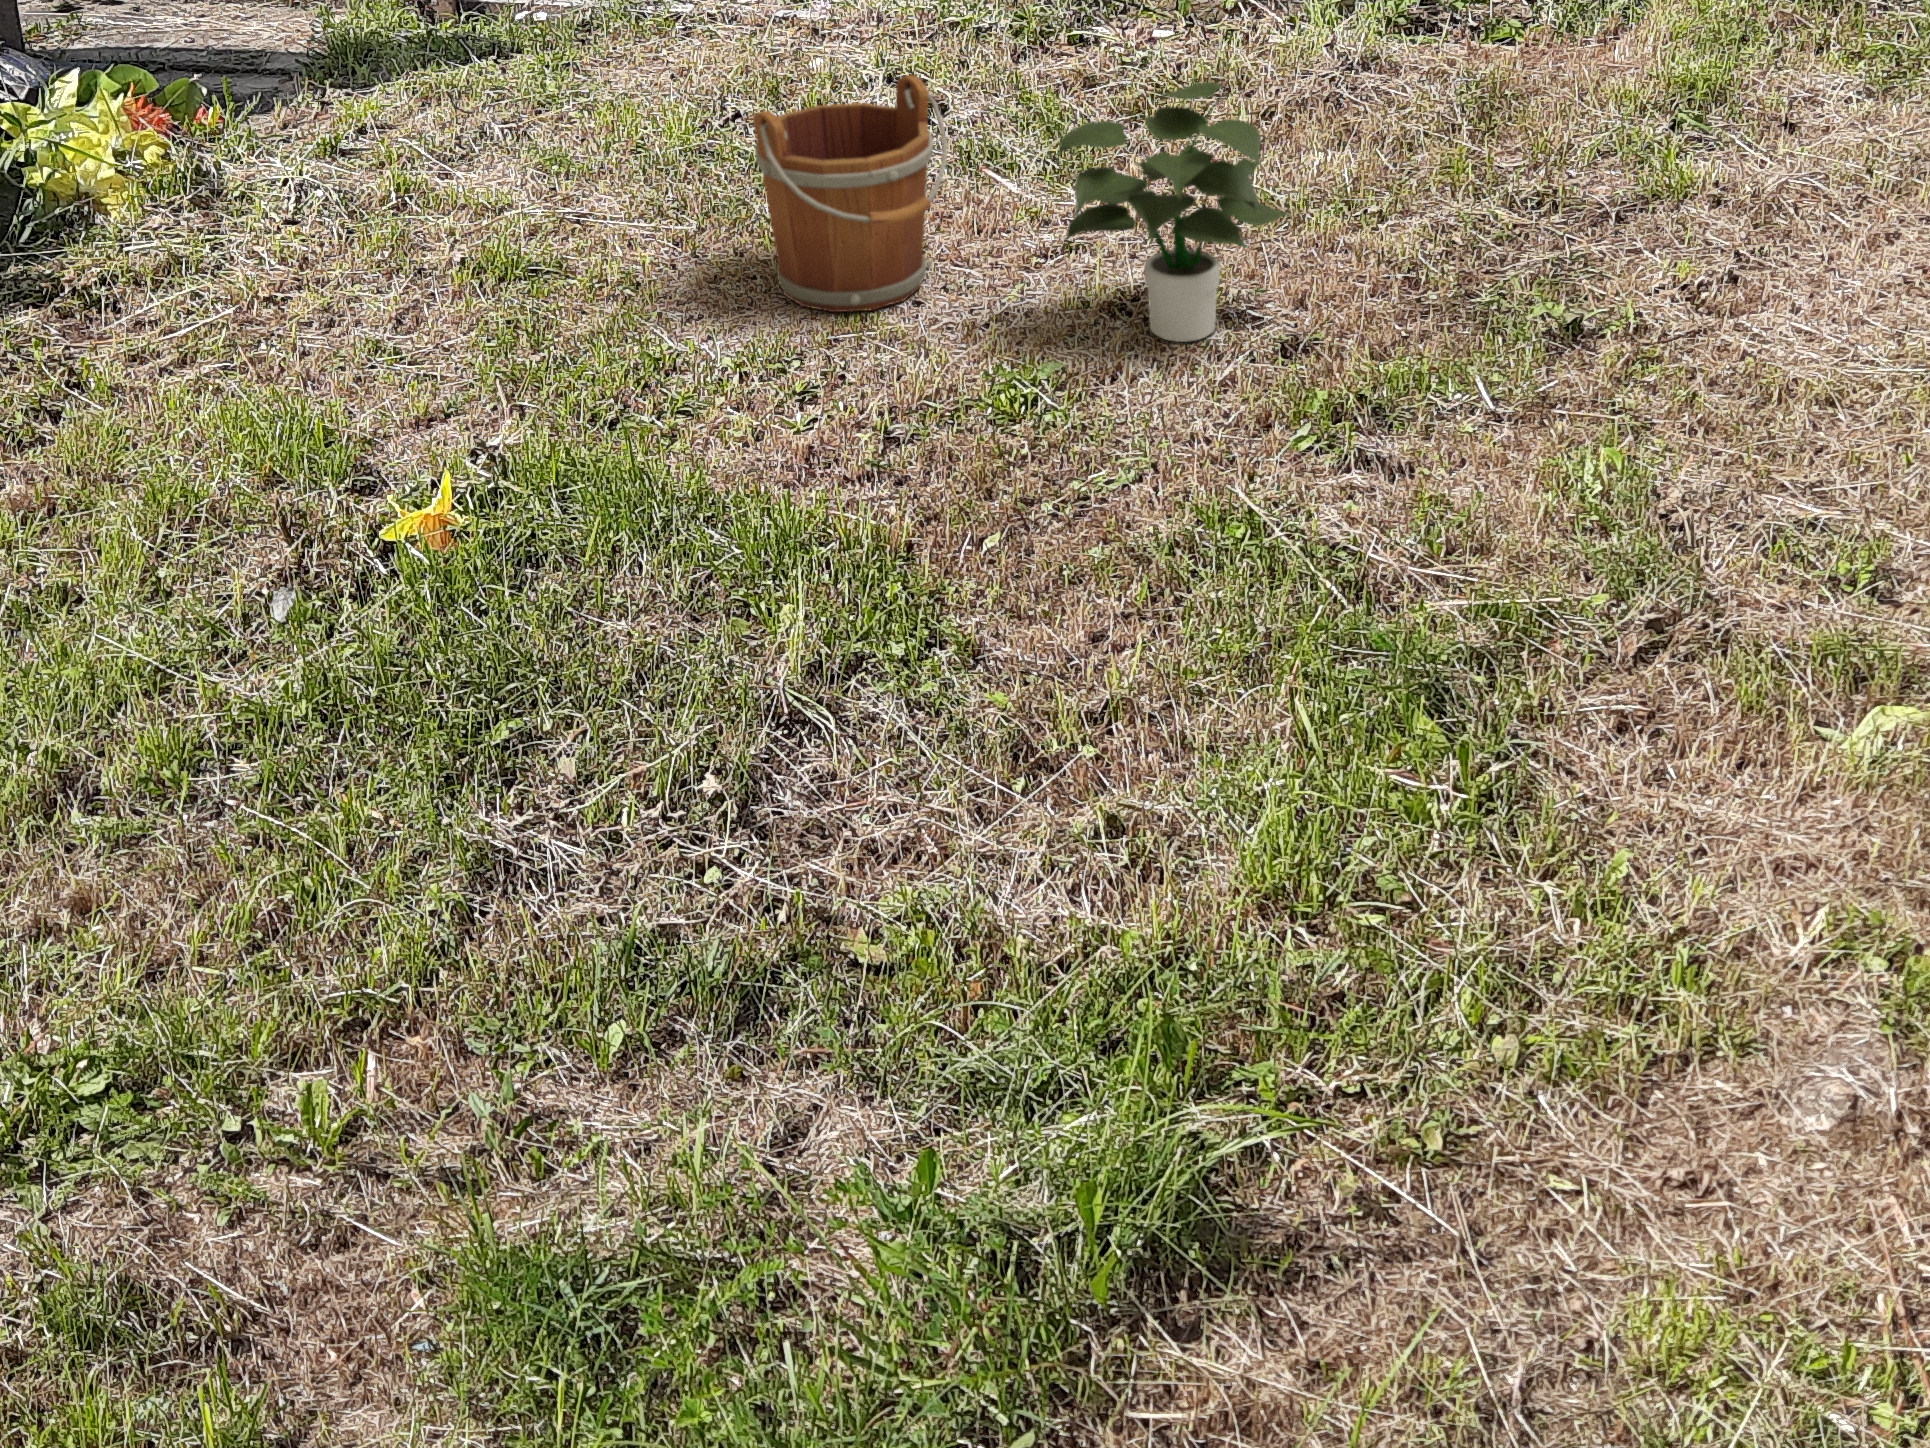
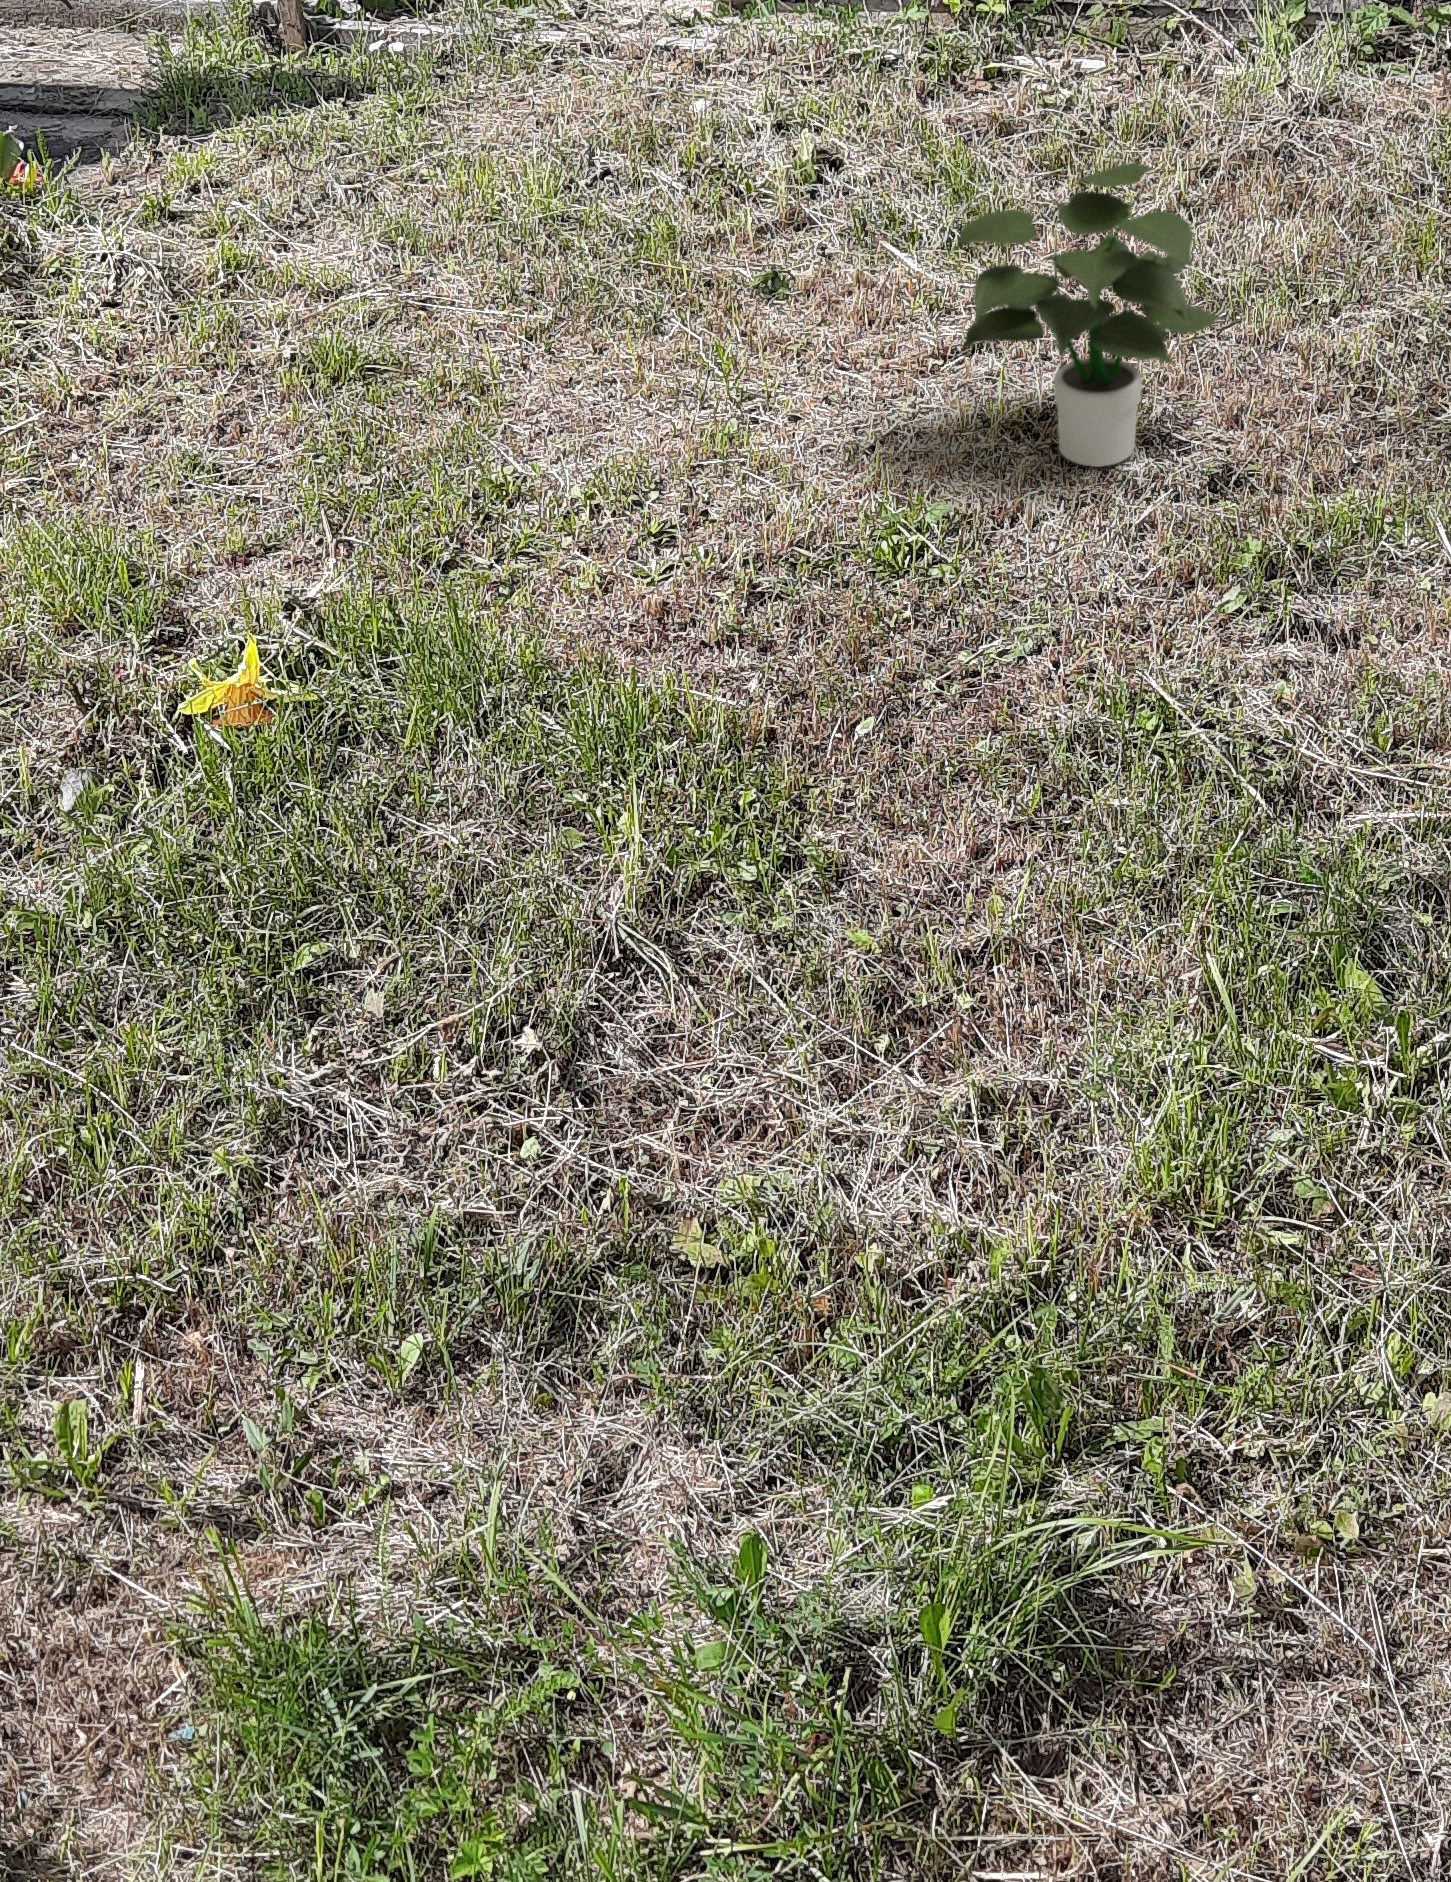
bucket: present [753,75,947,312] -> none [608,149,830,424]

